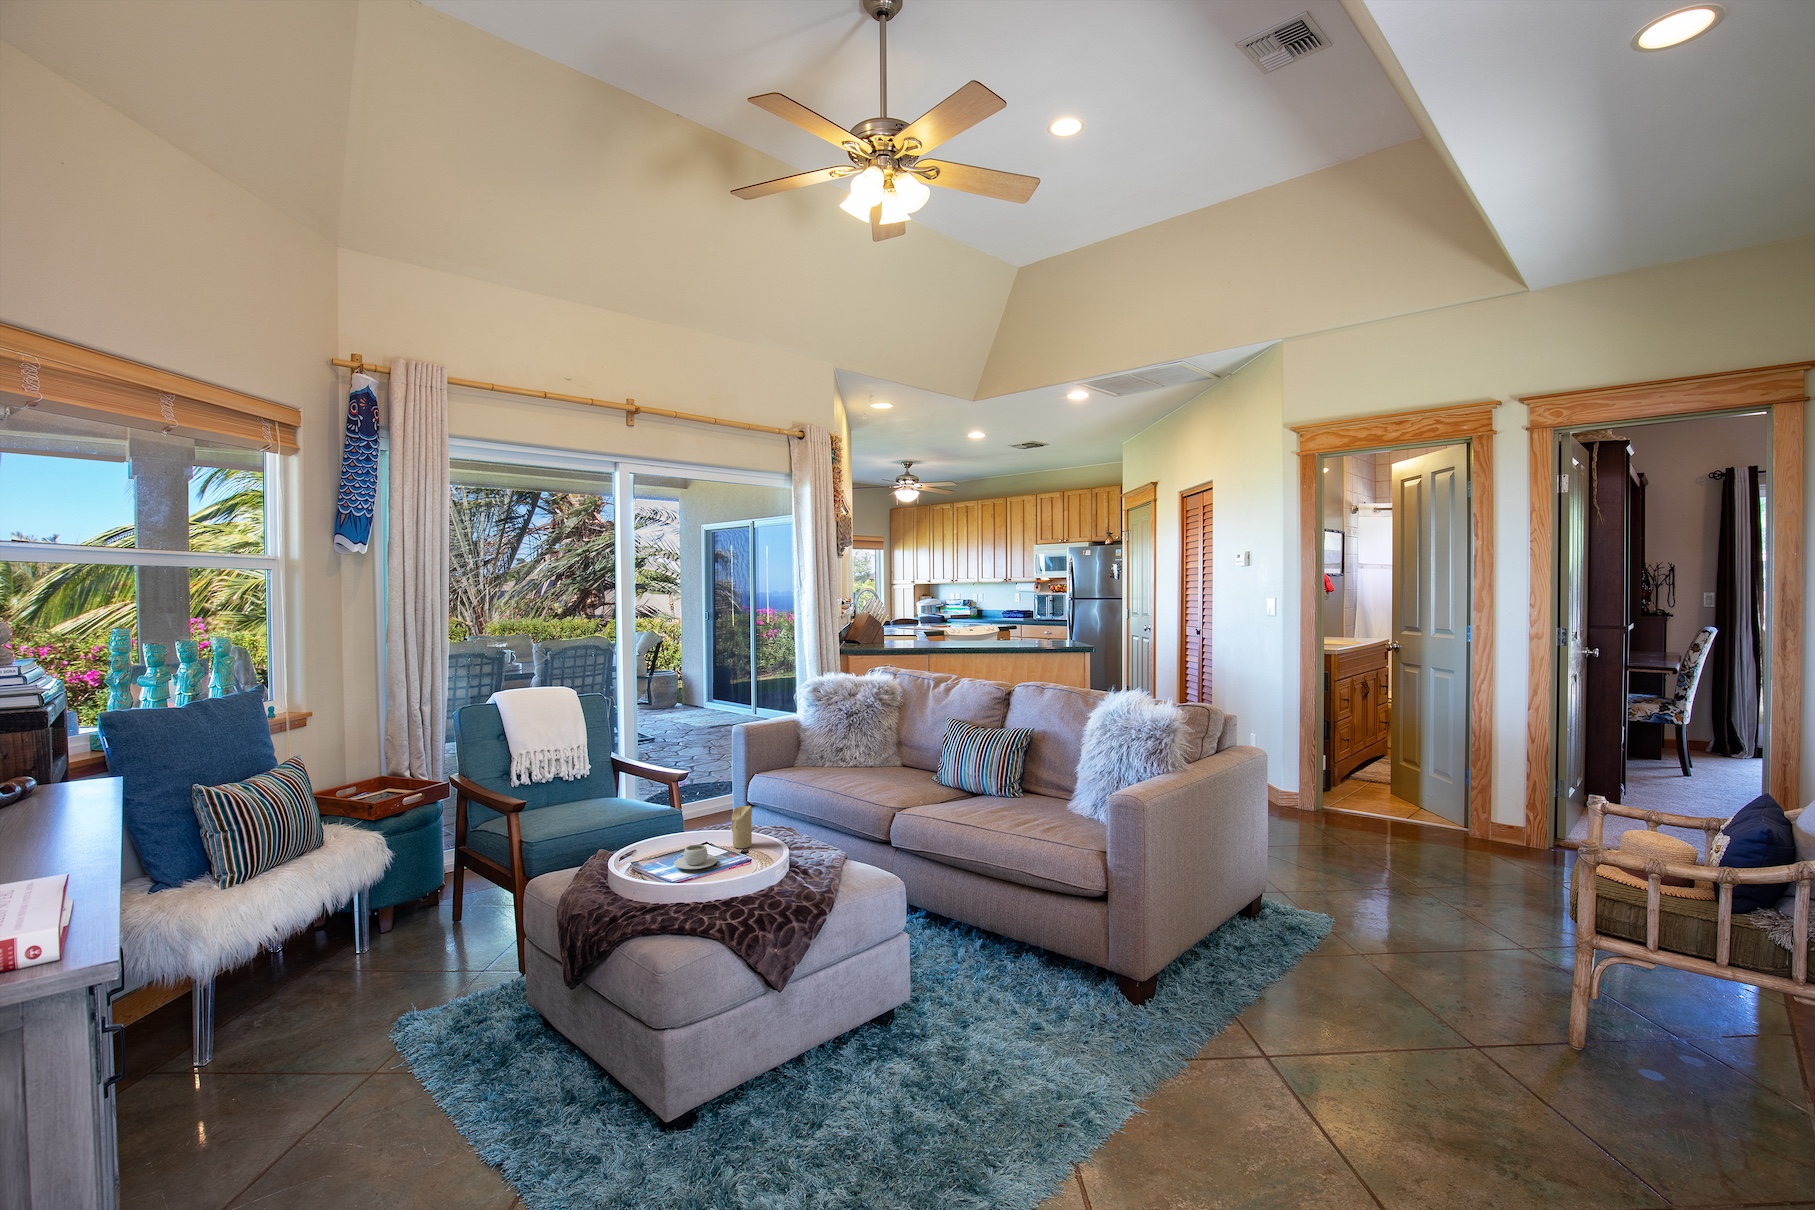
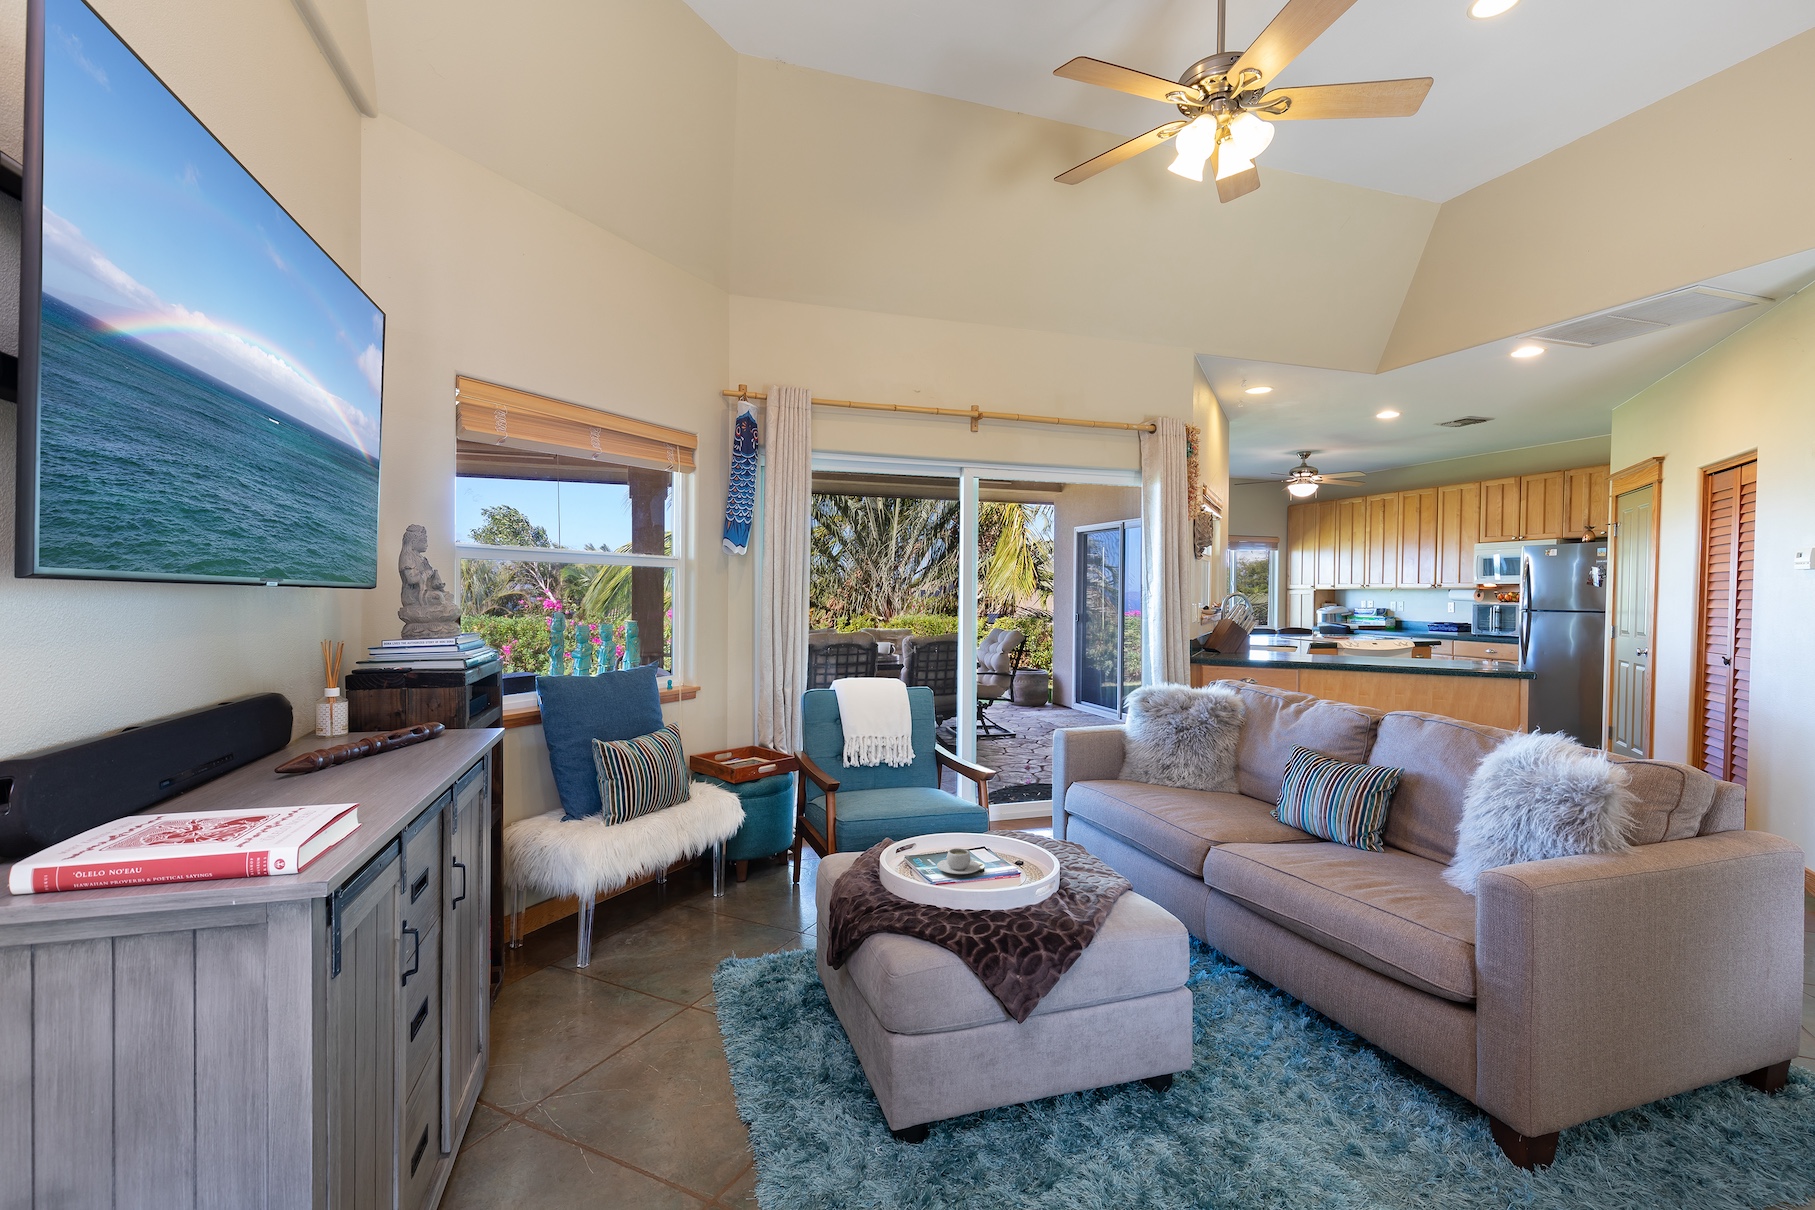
candle: present [731,806,752,848] -> none [1003,815,1024,860]

